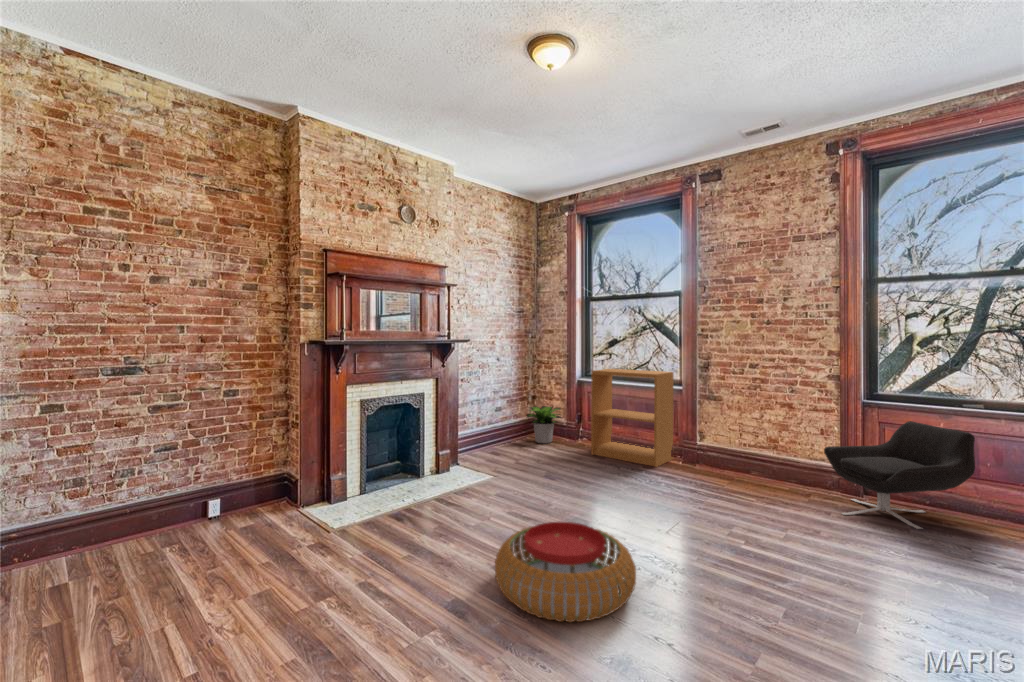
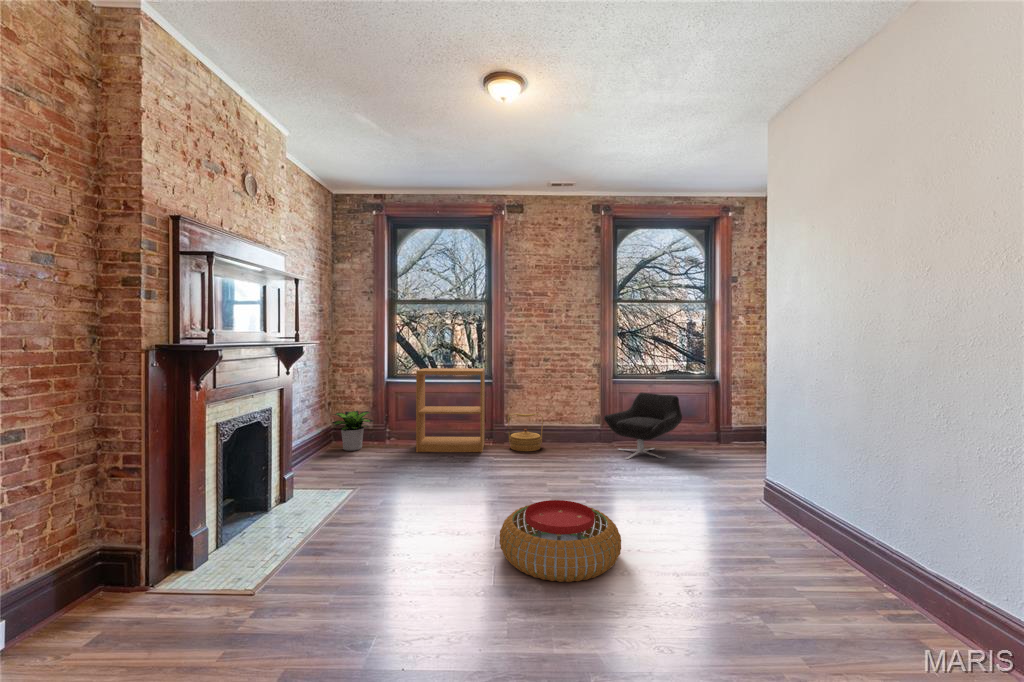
woven basket: none [694,428,739,477] -> present [508,414,543,451]

